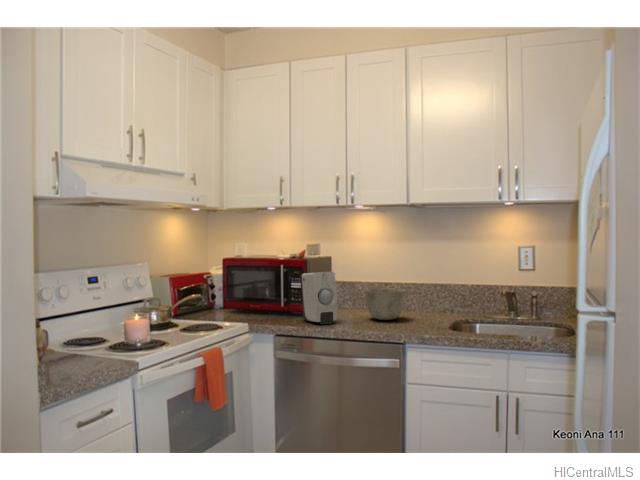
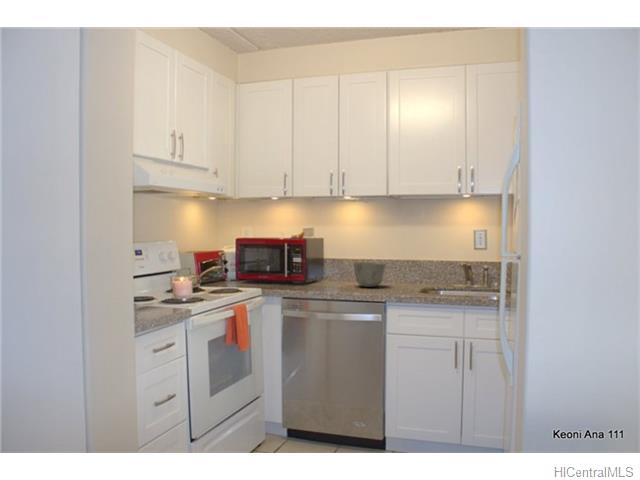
soap dispenser: present [301,272,337,324] -> none [303,248,332,289]

